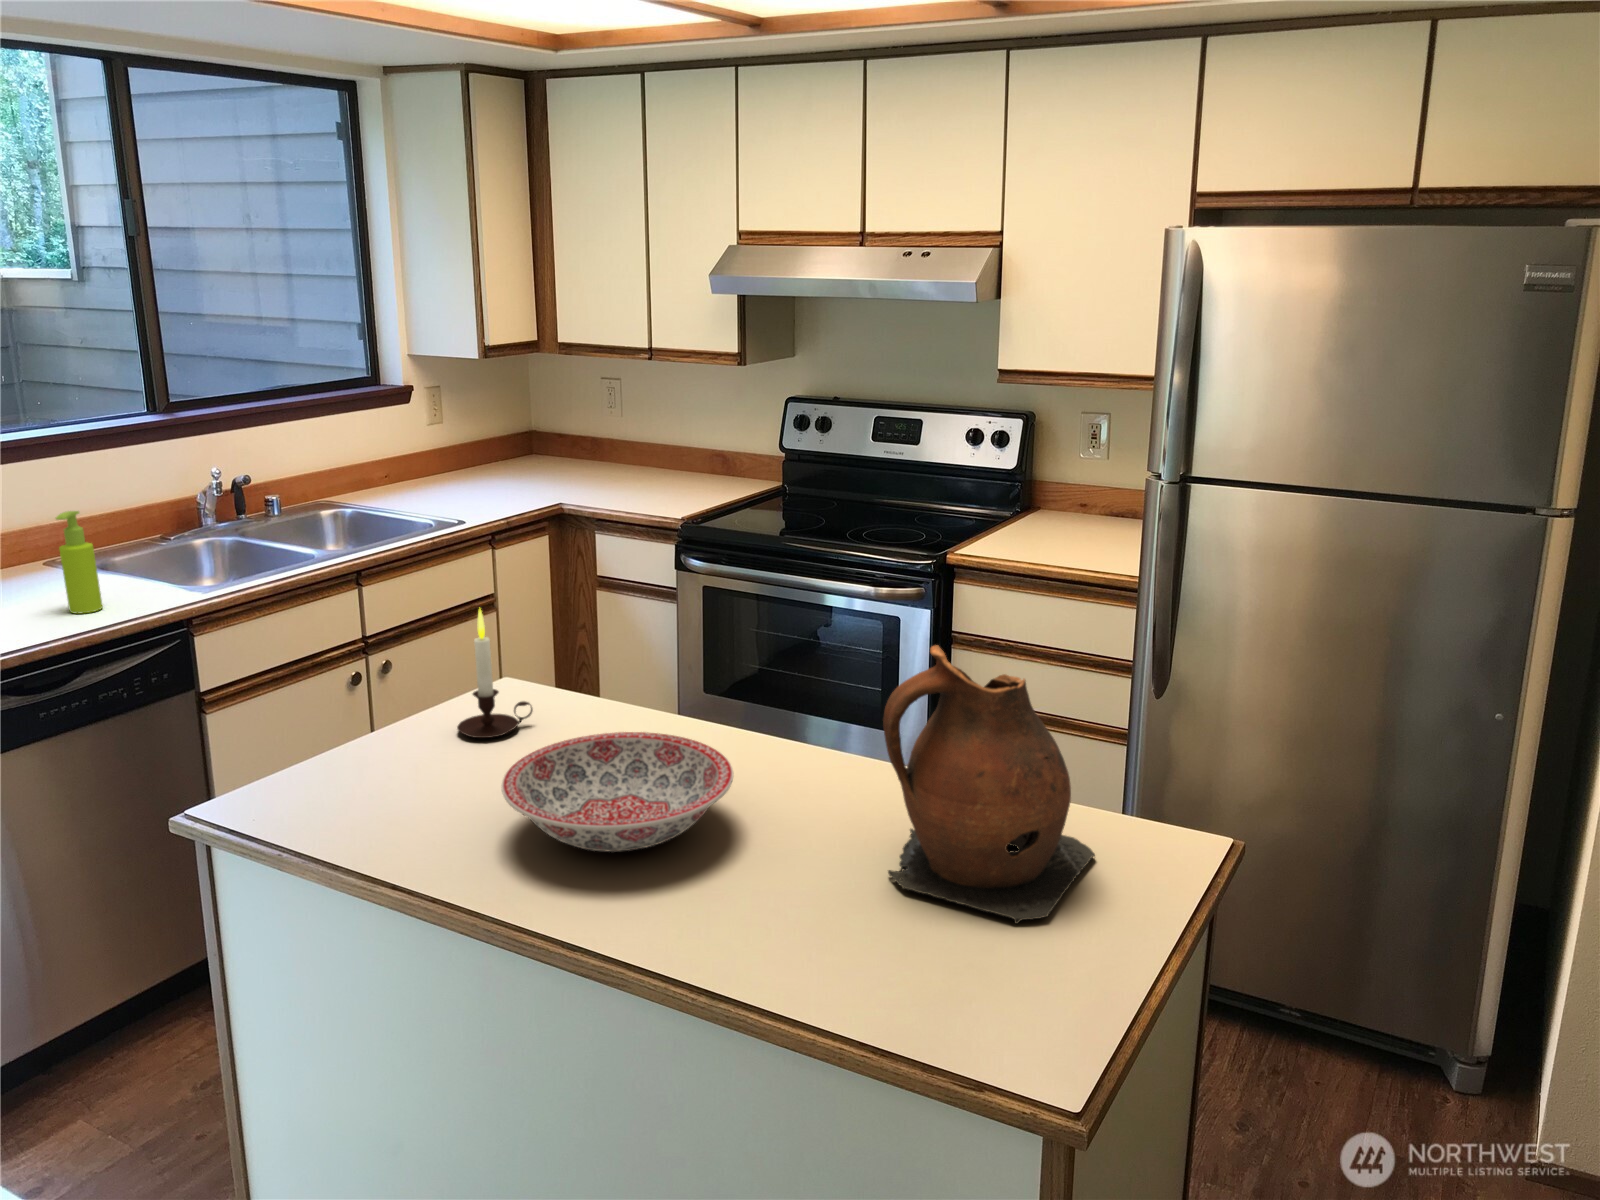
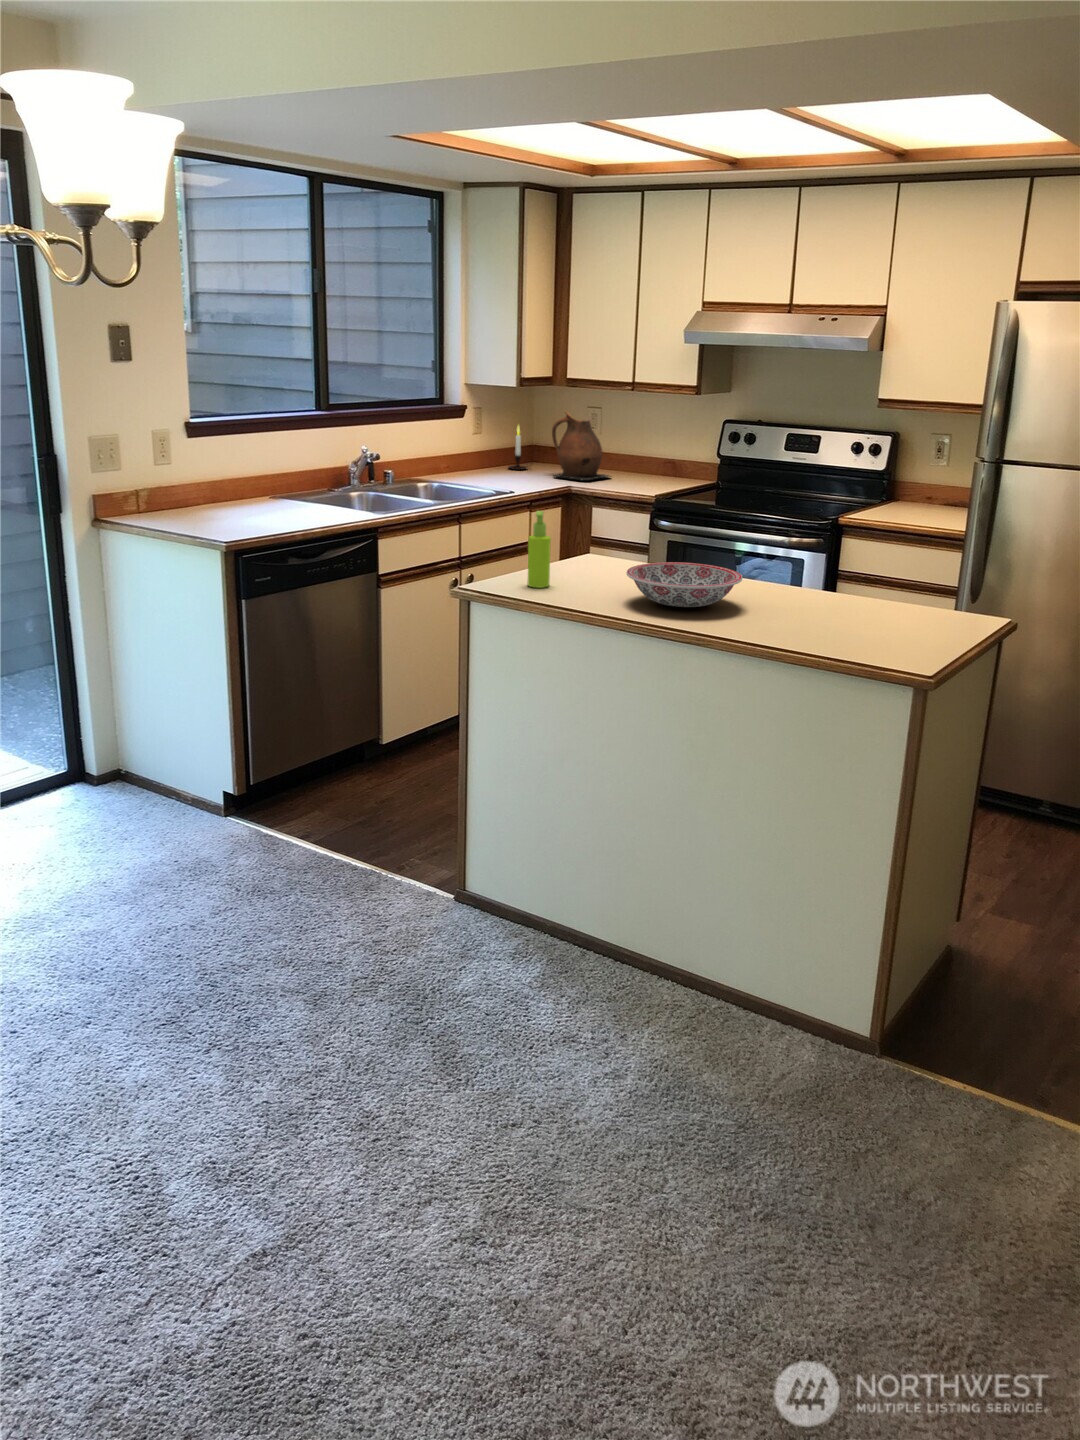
soap dispenser: present [56,511,103,613] -> present [528,511,551,588]
candle: present [457,609,533,738] -> present [508,427,530,470]
ceramic pitcher: present [883,645,1095,924] -> present [552,412,611,481]

